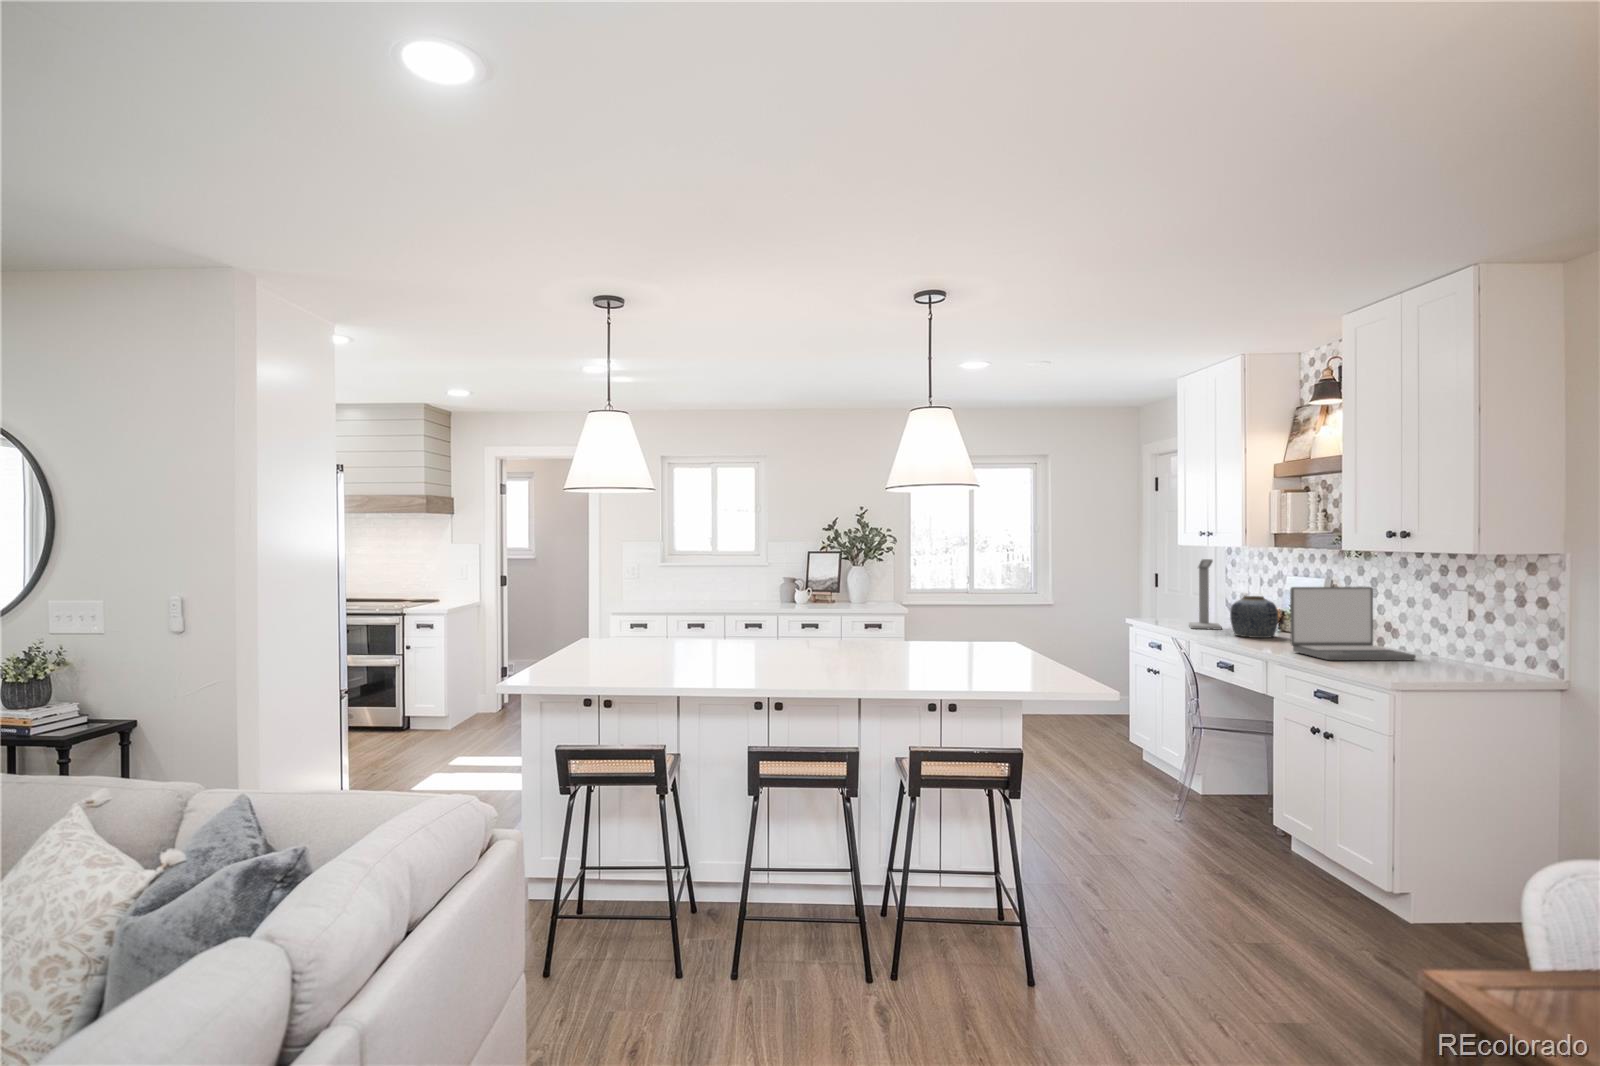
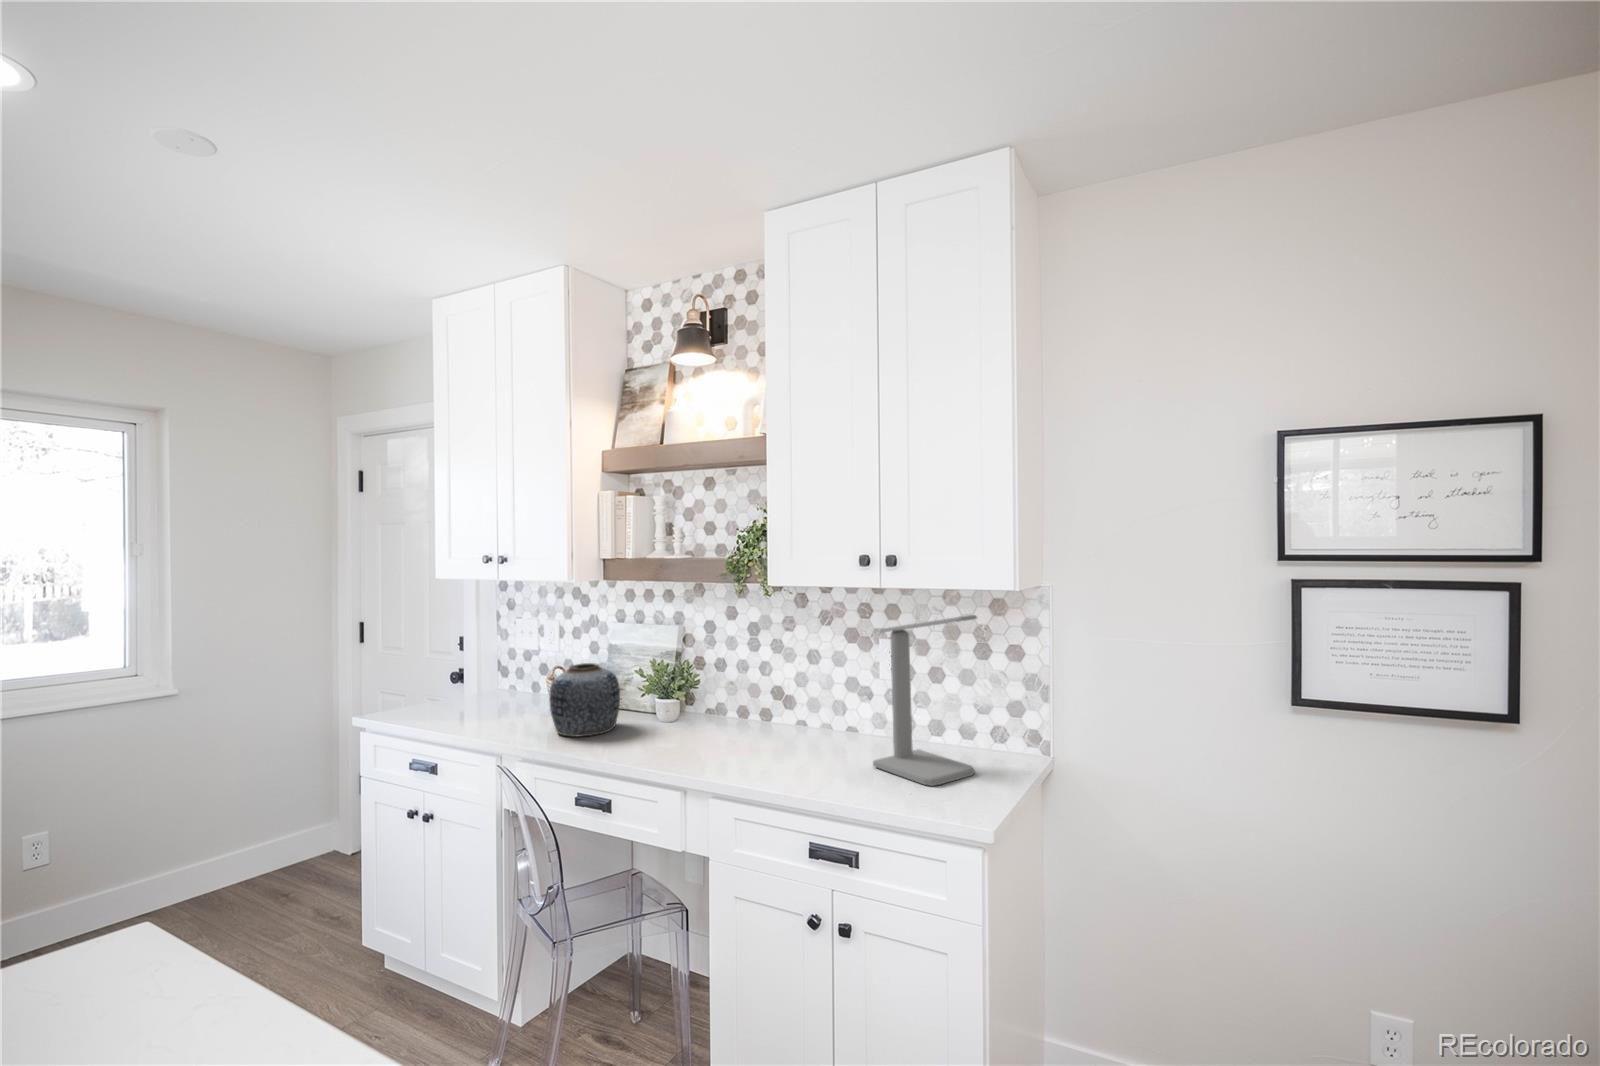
desk lamp: present [1189,559,1222,630] -> present [873,615,977,786]
laptop: present [1290,587,1416,660] -> none [691,640,853,784]

